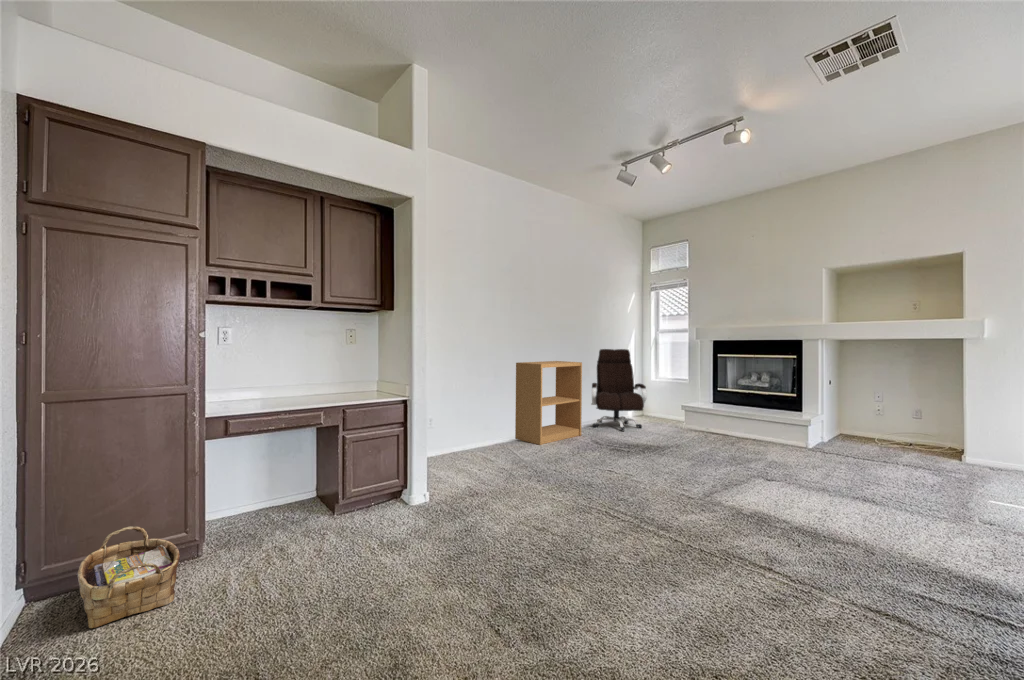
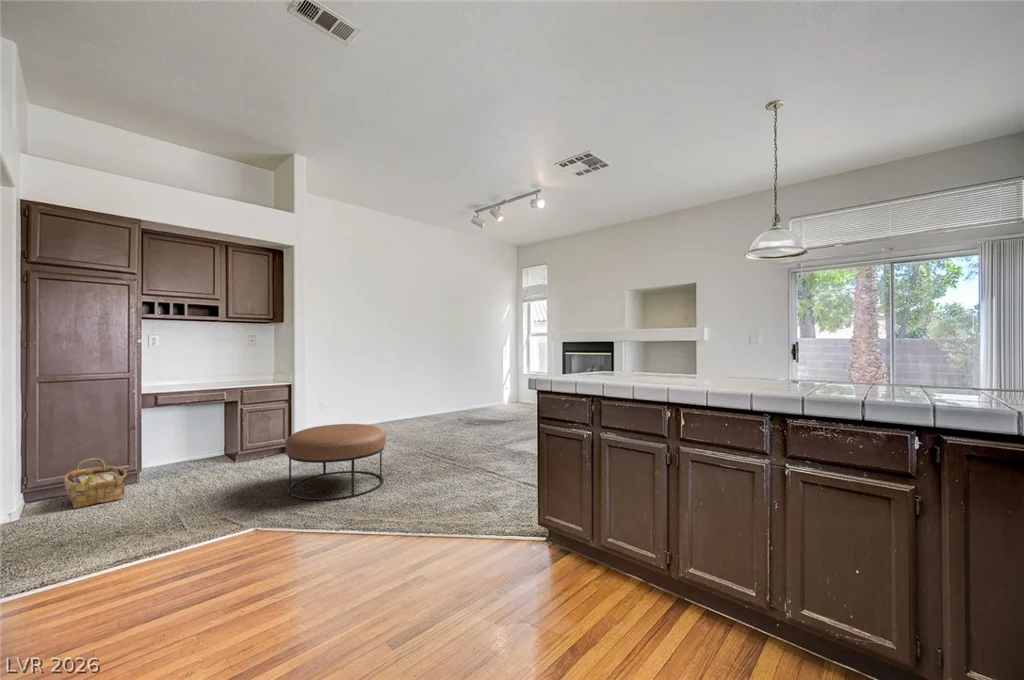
office chair: present [591,349,647,431] -> none [464,350,507,414]
bookshelf: present [515,361,582,445] -> none [397,359,452,423]
ottoman: none [431,472,593,634] -> present [285,424,386,500]

